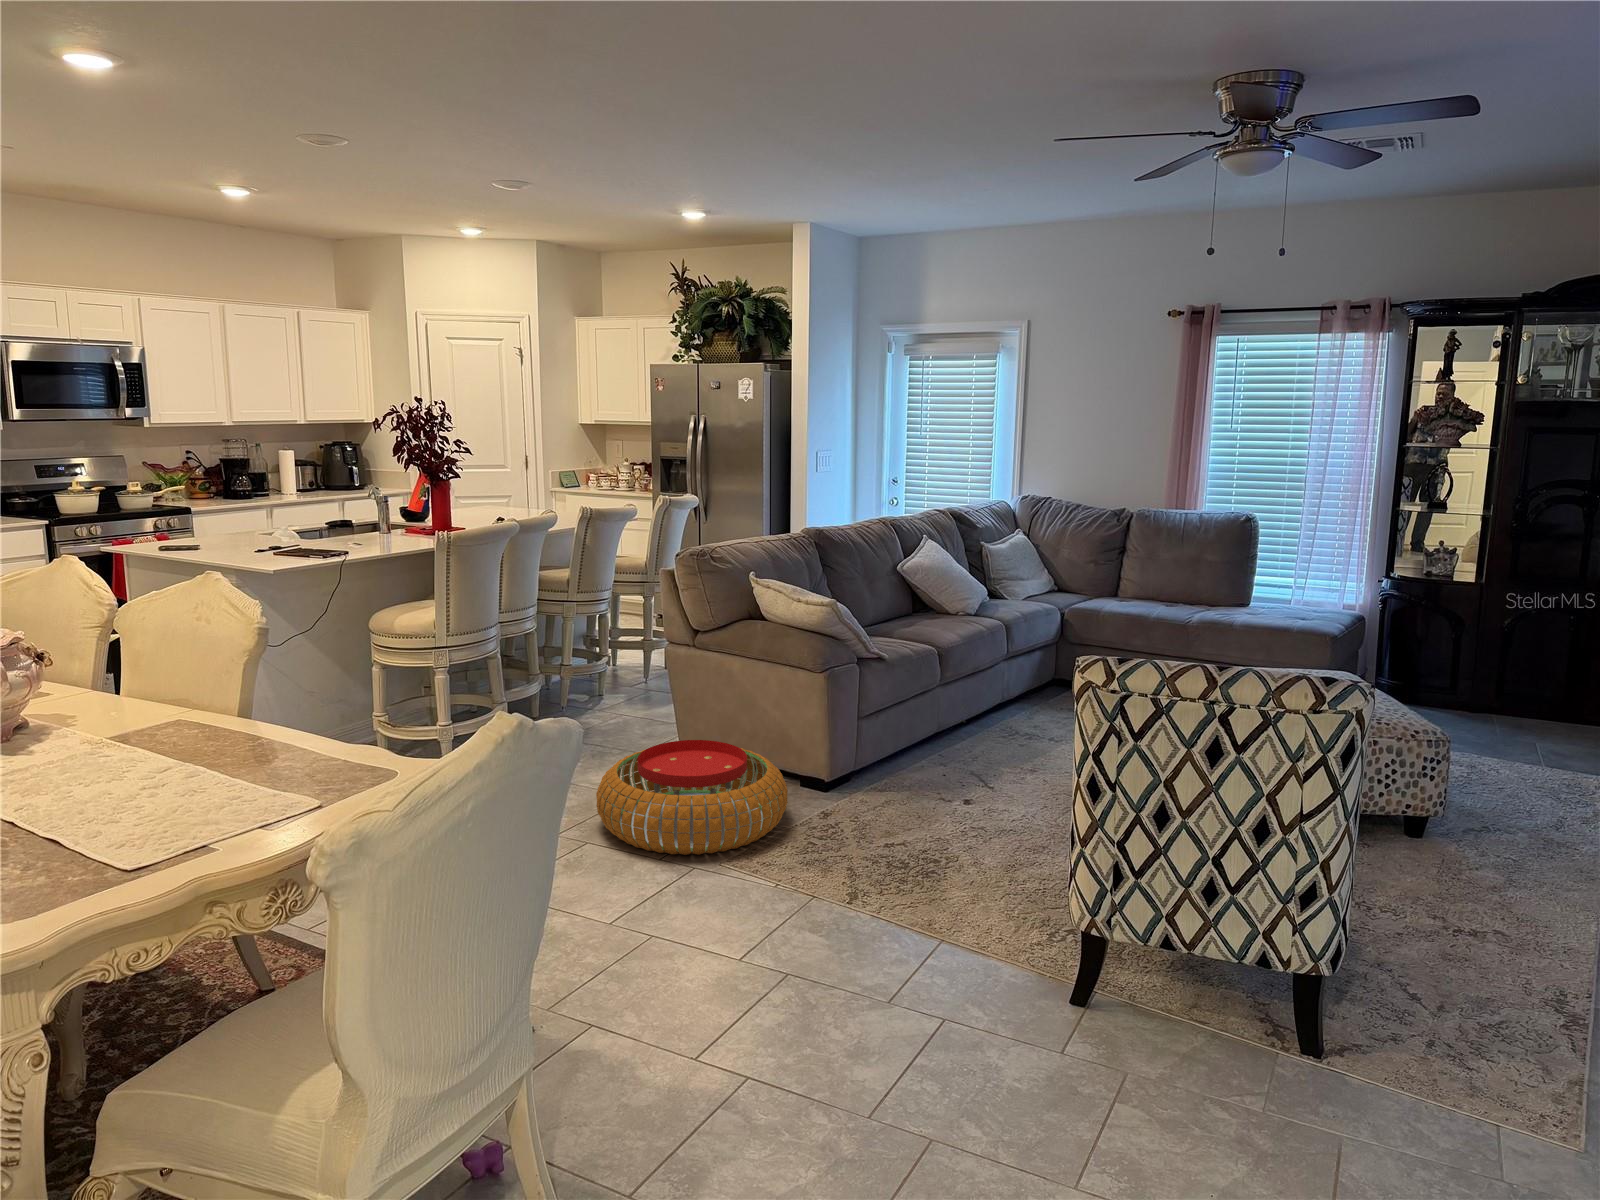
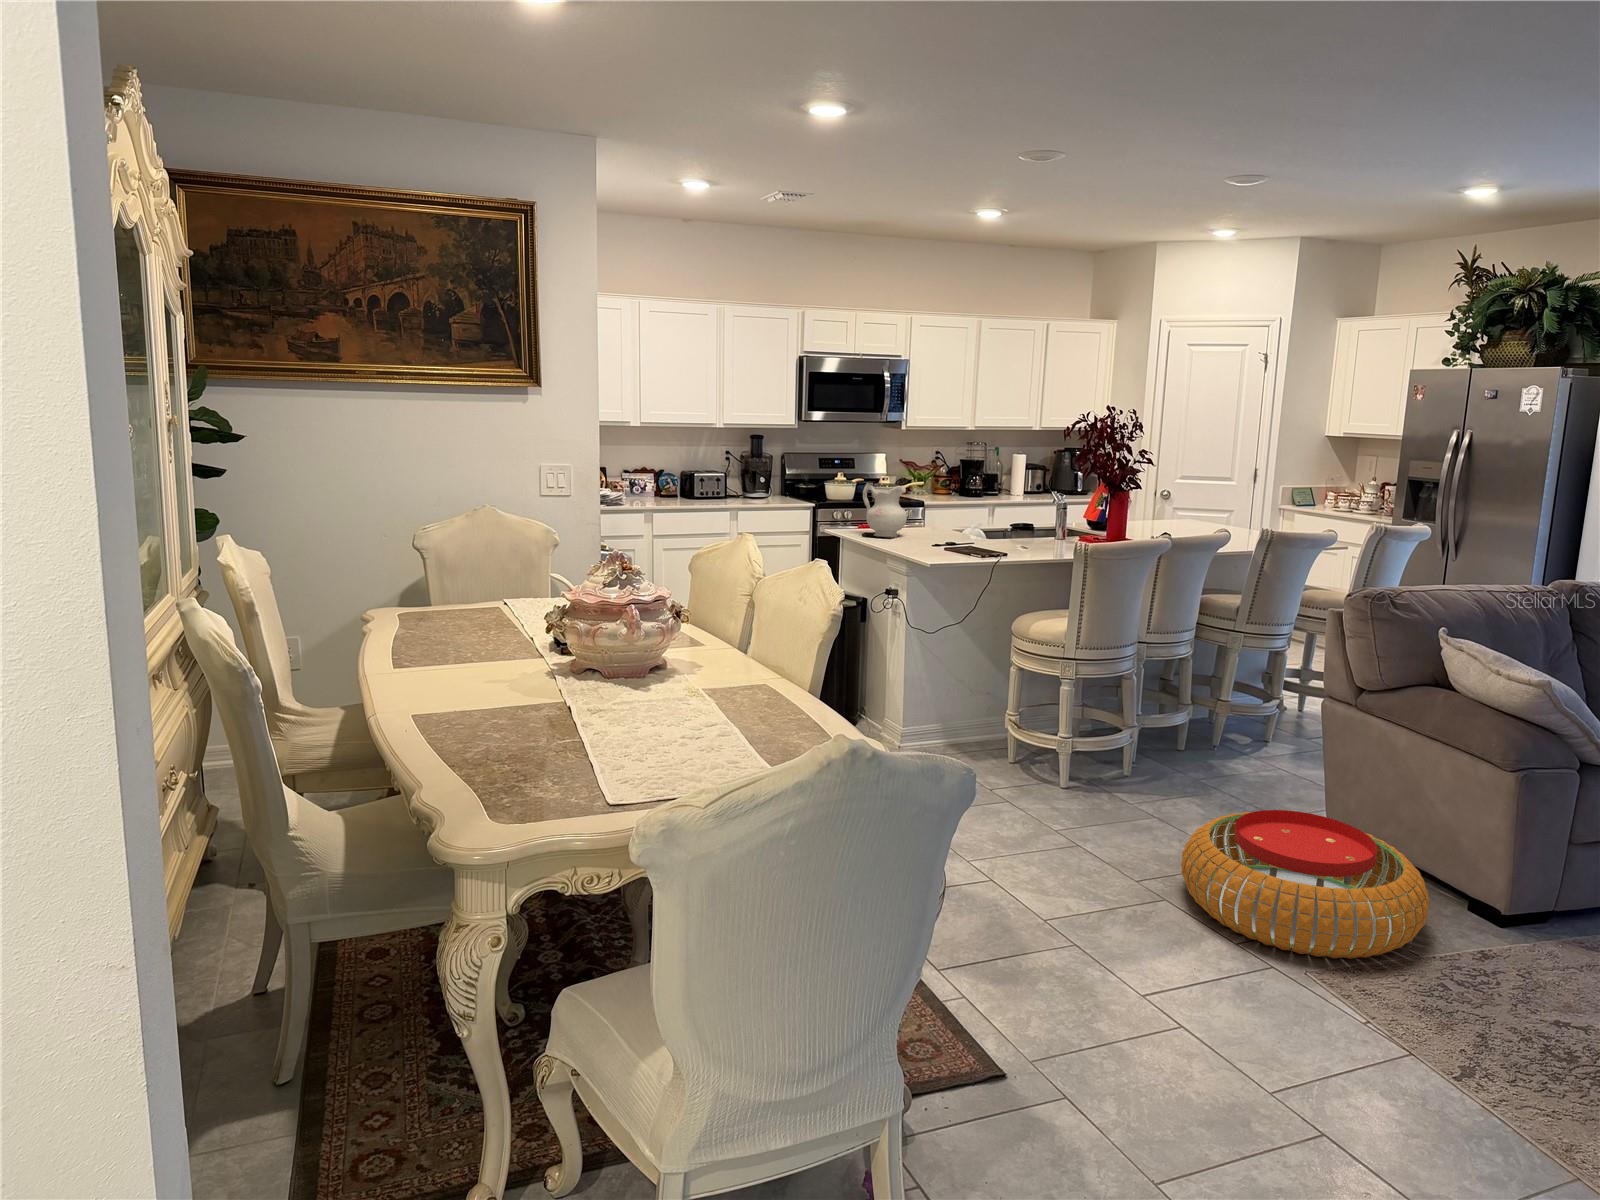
ceramic pitcher: none [151,485,215,547] -> present [863,483,907,537]

